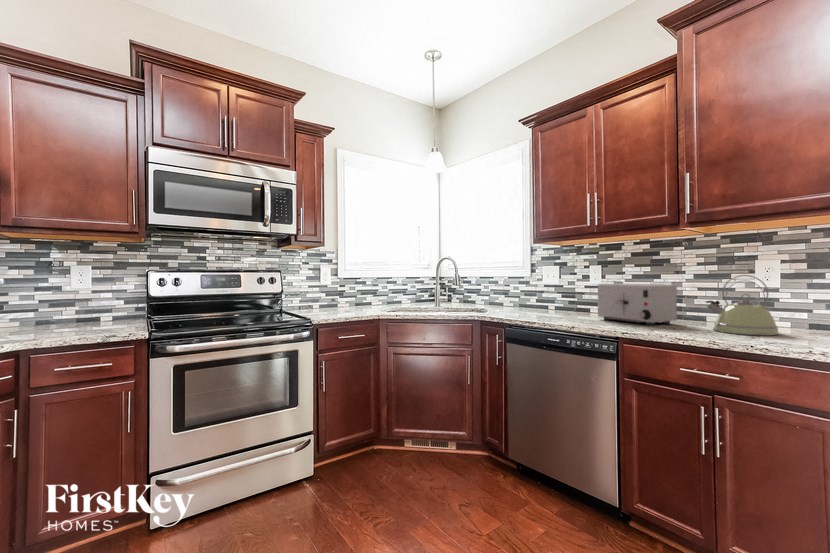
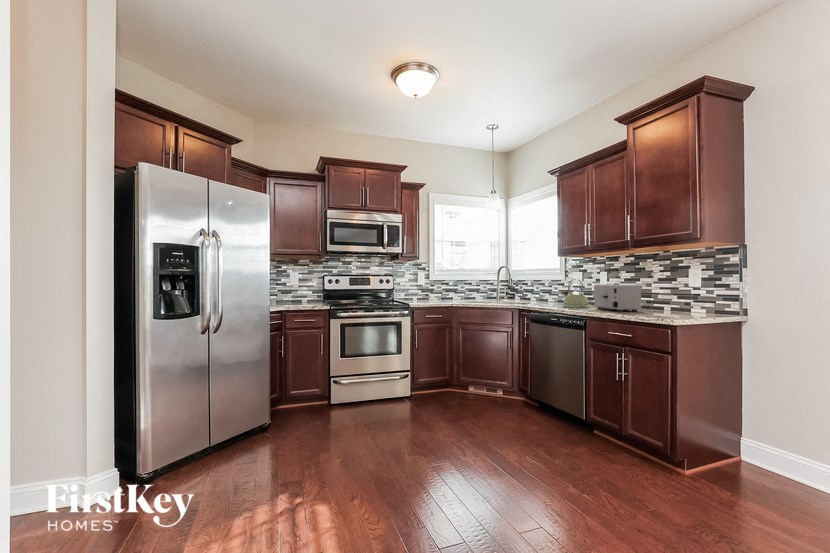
kettle: present [706,275,779,336] -> present [563,279,589,308]

